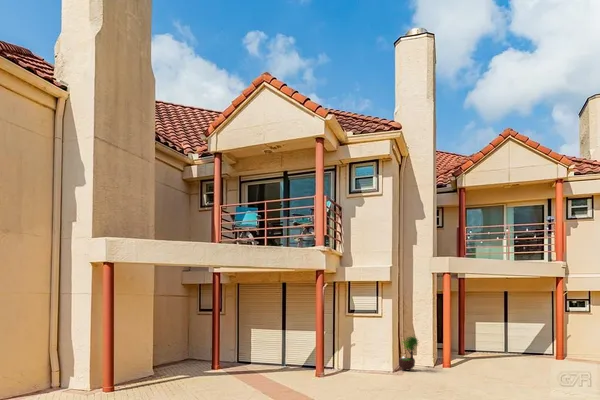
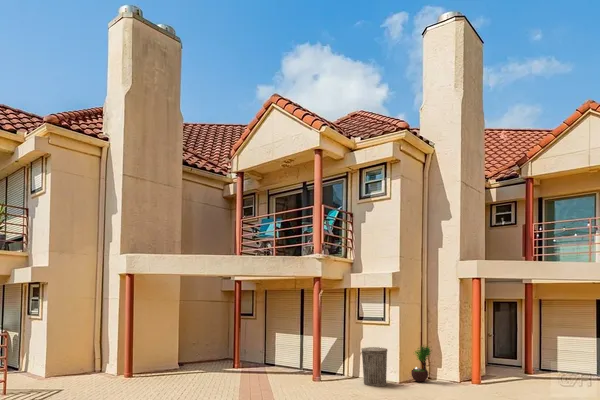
trash can: none [358,339,384,378] -> present [361,347,387,386]

